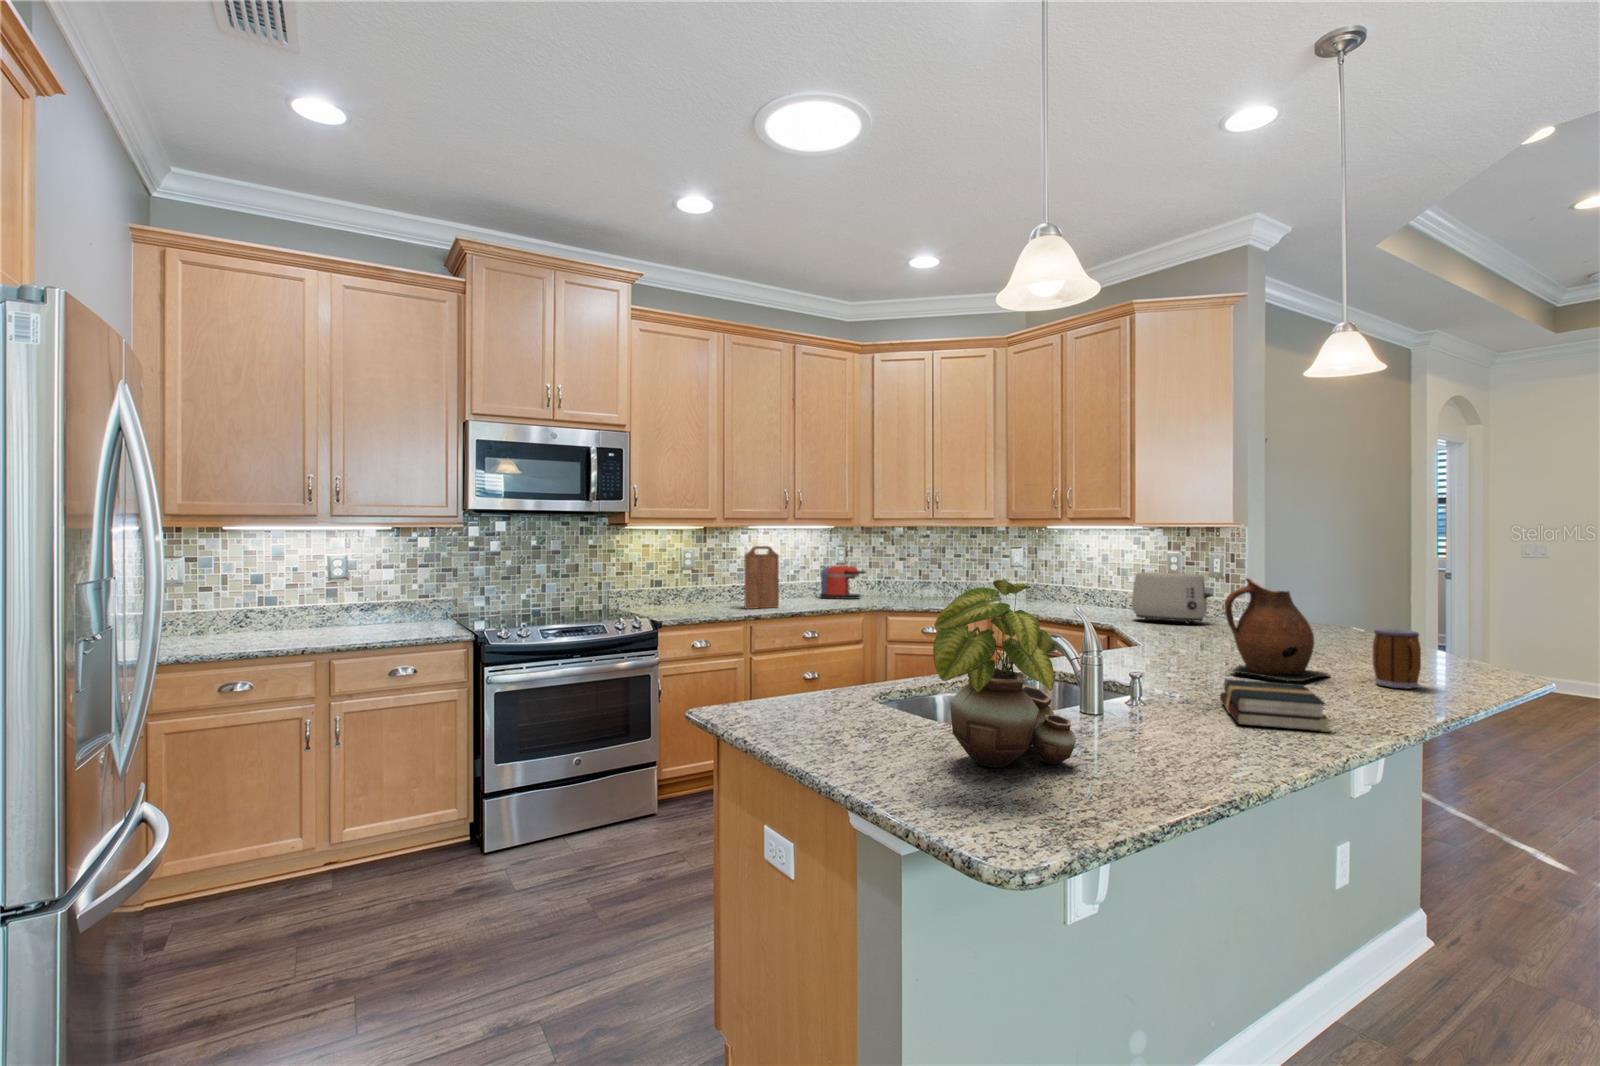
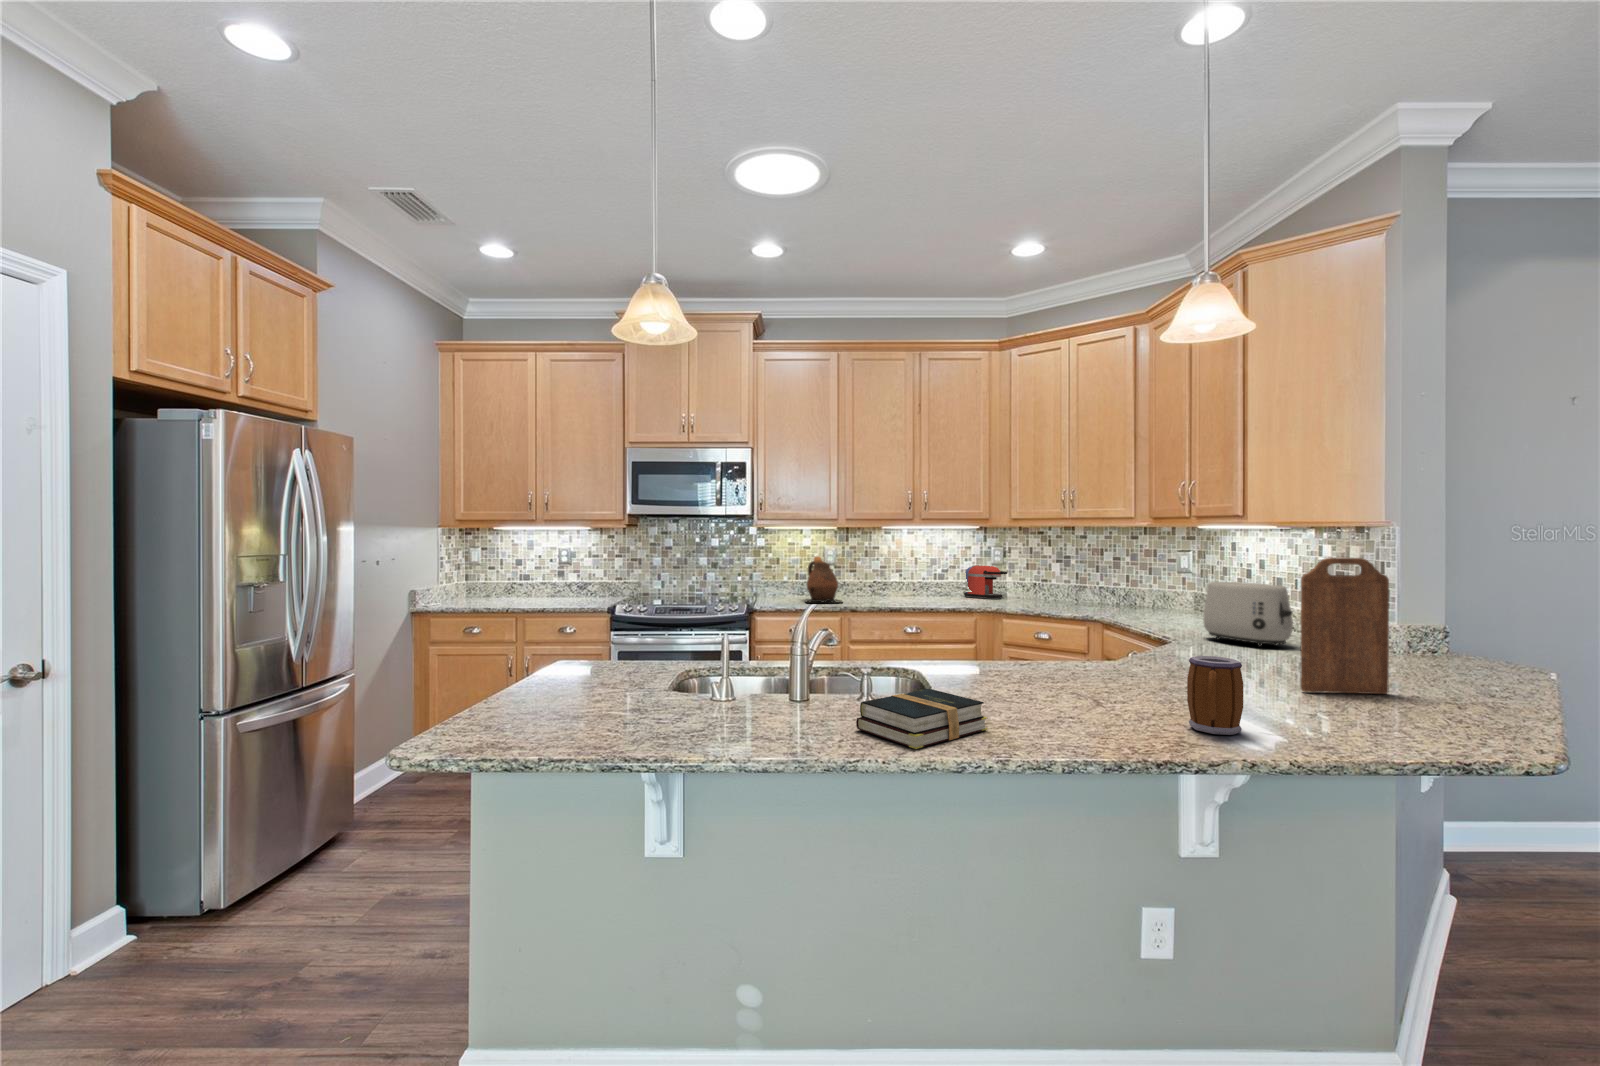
cutting board: present [744,546,779,609] -> present [1300,558,1389,694]
ceramic pitcher: present [1225,578,1330,682] -> present [806,556,842,603]
potted plant: present [933,580,1076,768] -> none [499,571,656,727]

